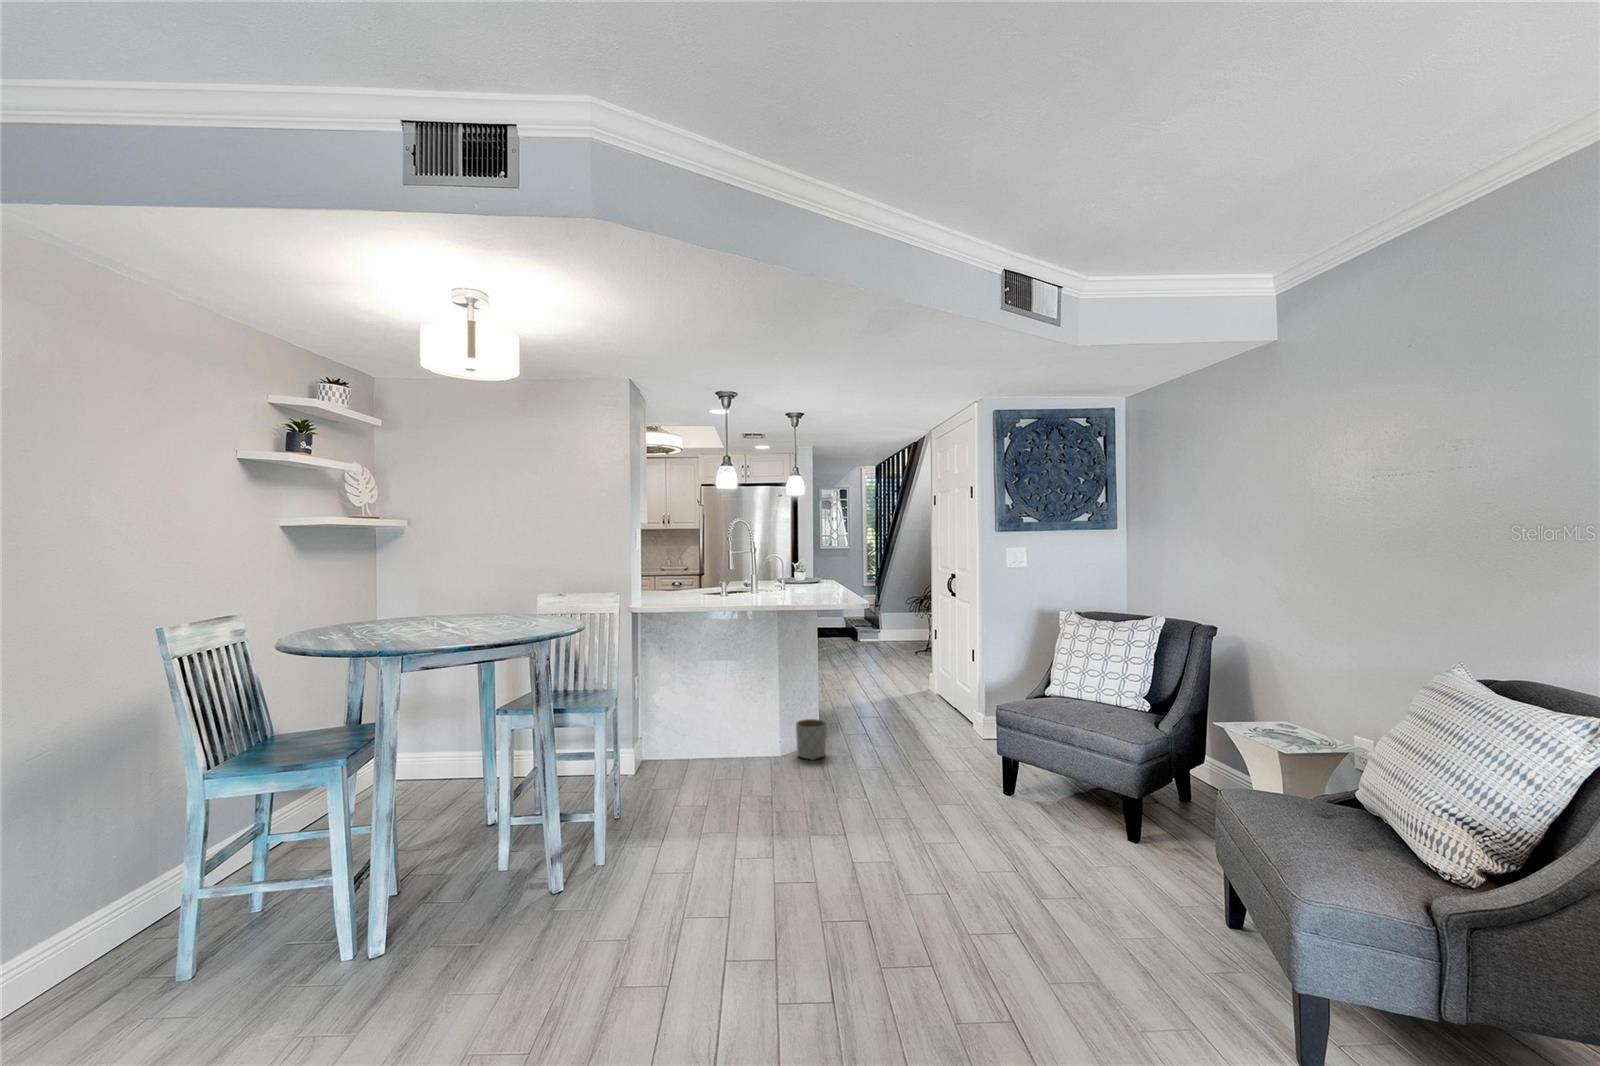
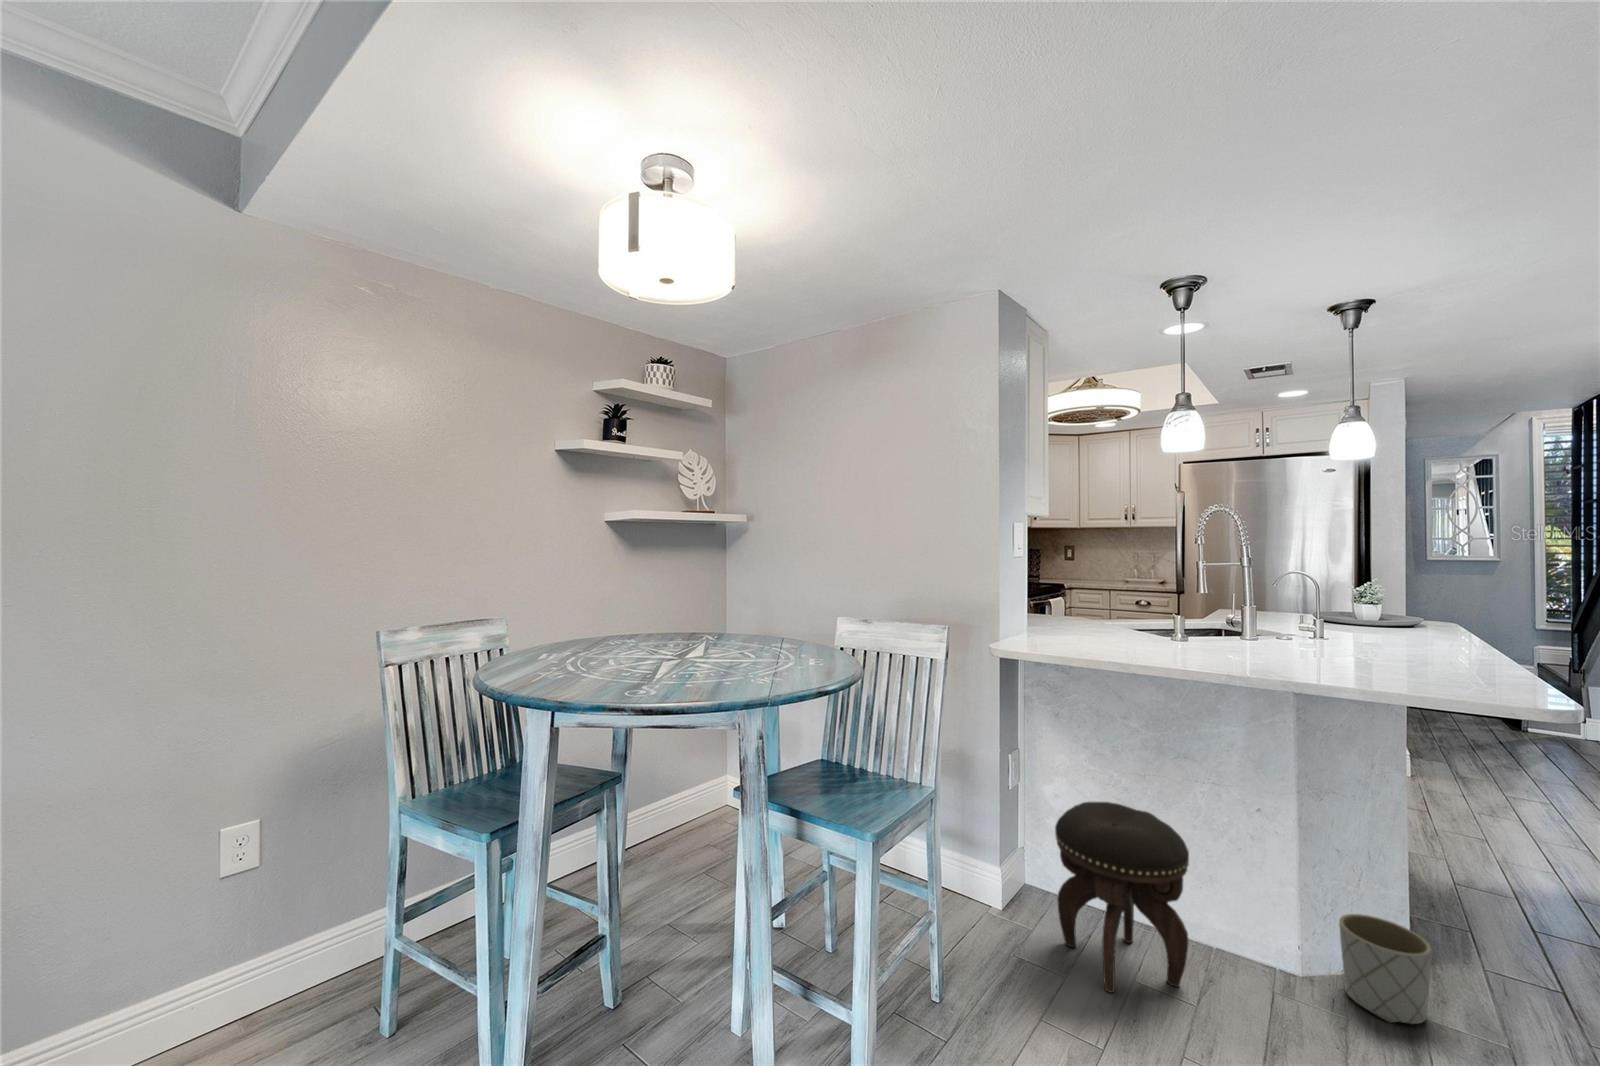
footstool: none [674,692,740,786] -> present [1055,802,1189,993]

